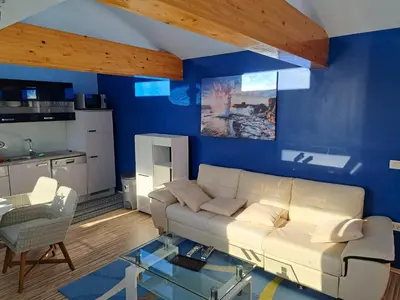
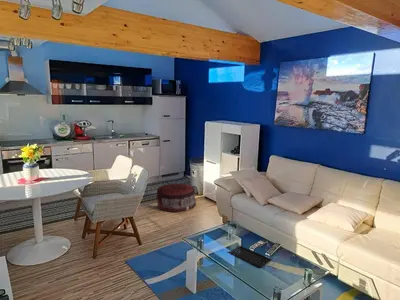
pouf: none [88,200,131,230] -> present [157,183,196,212]

